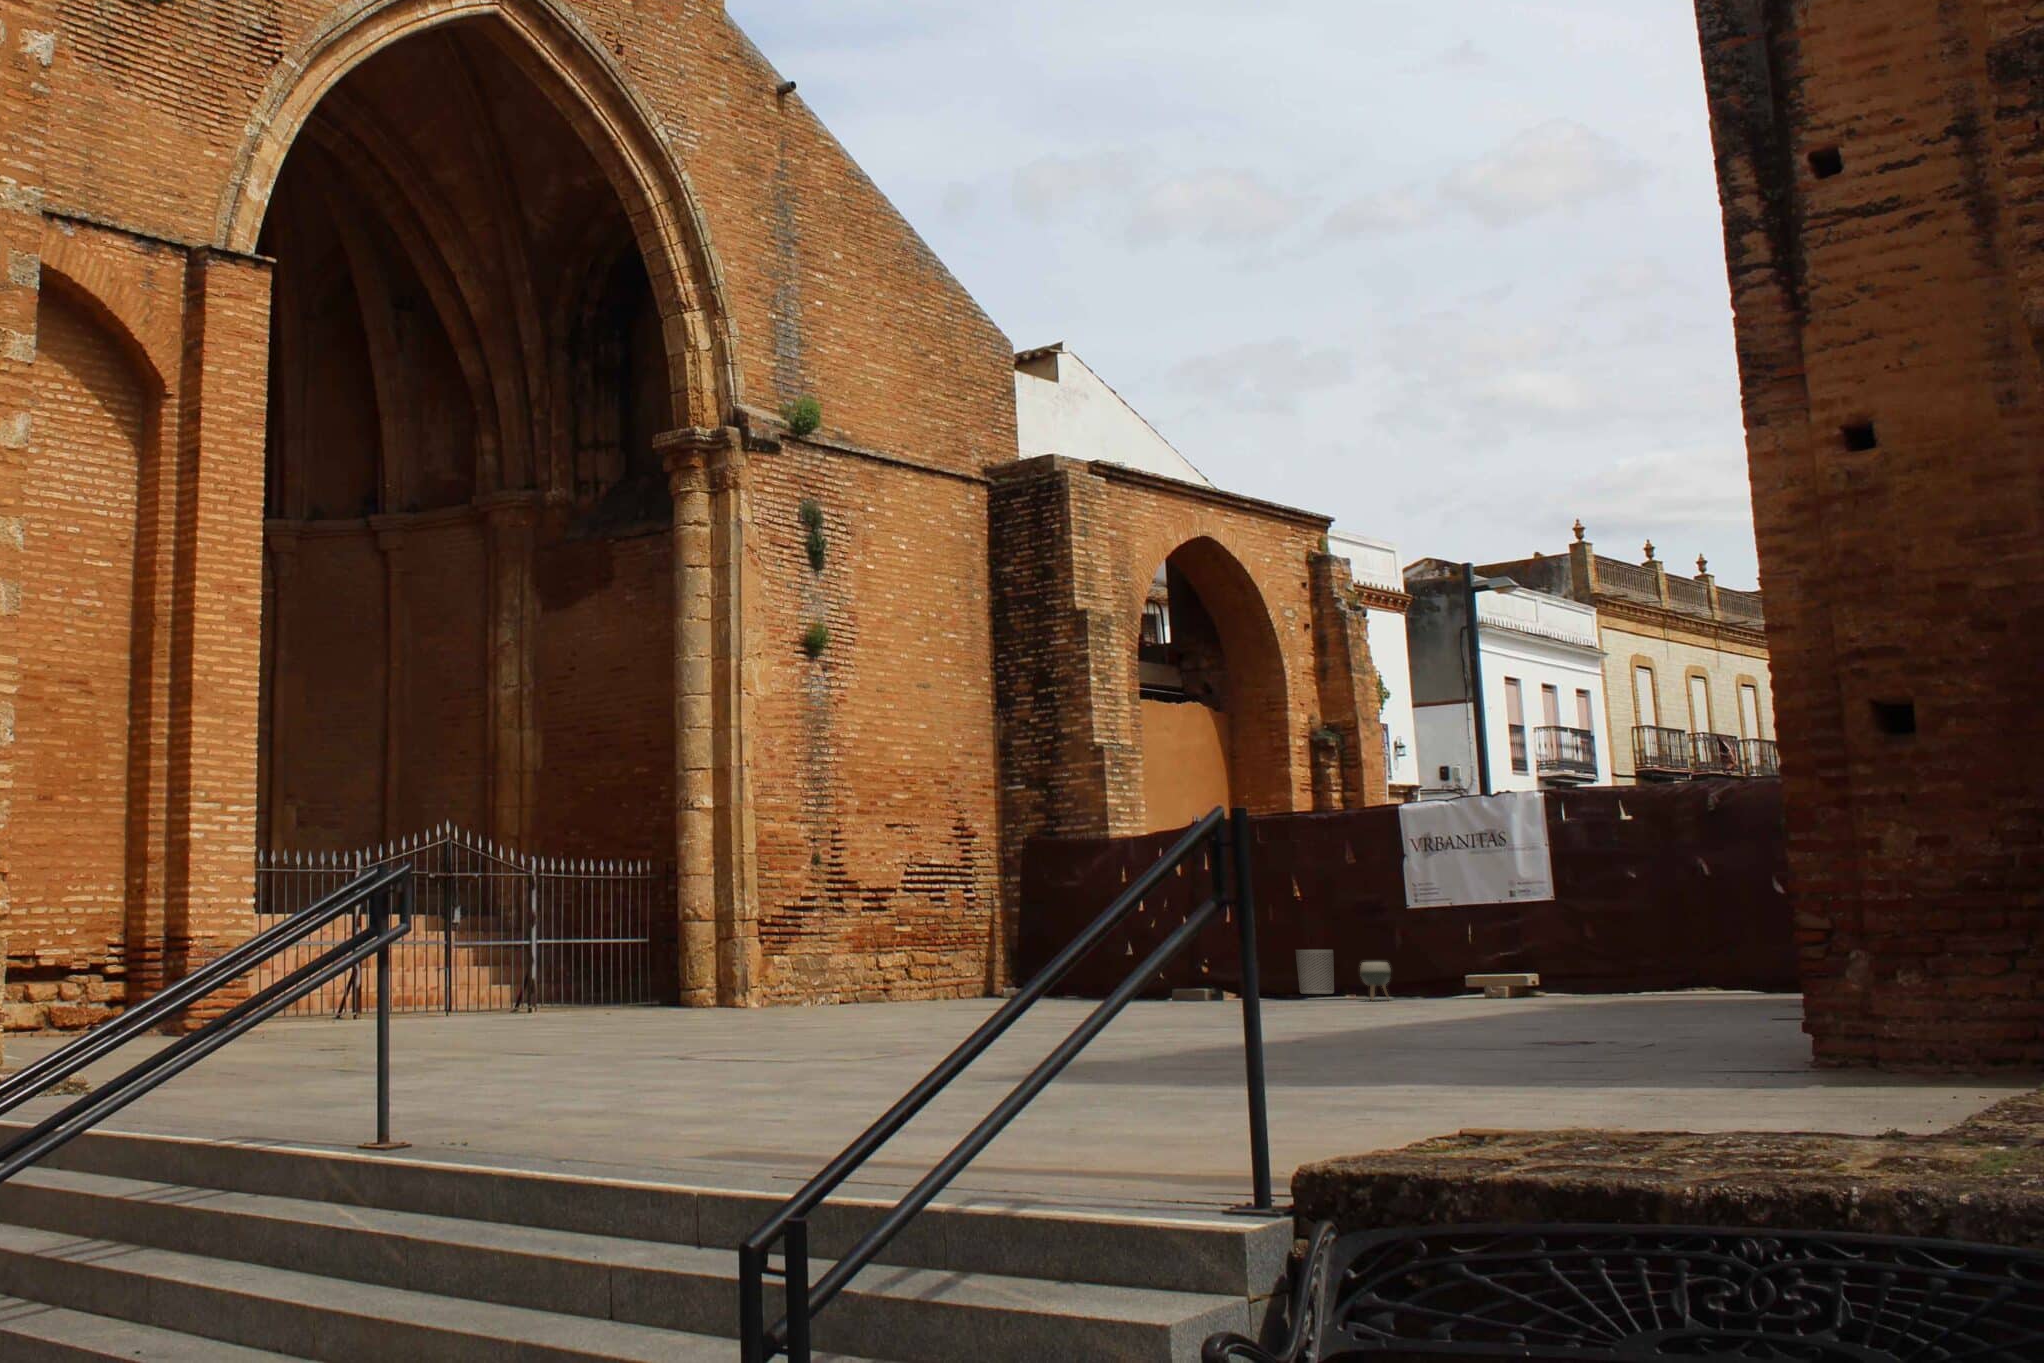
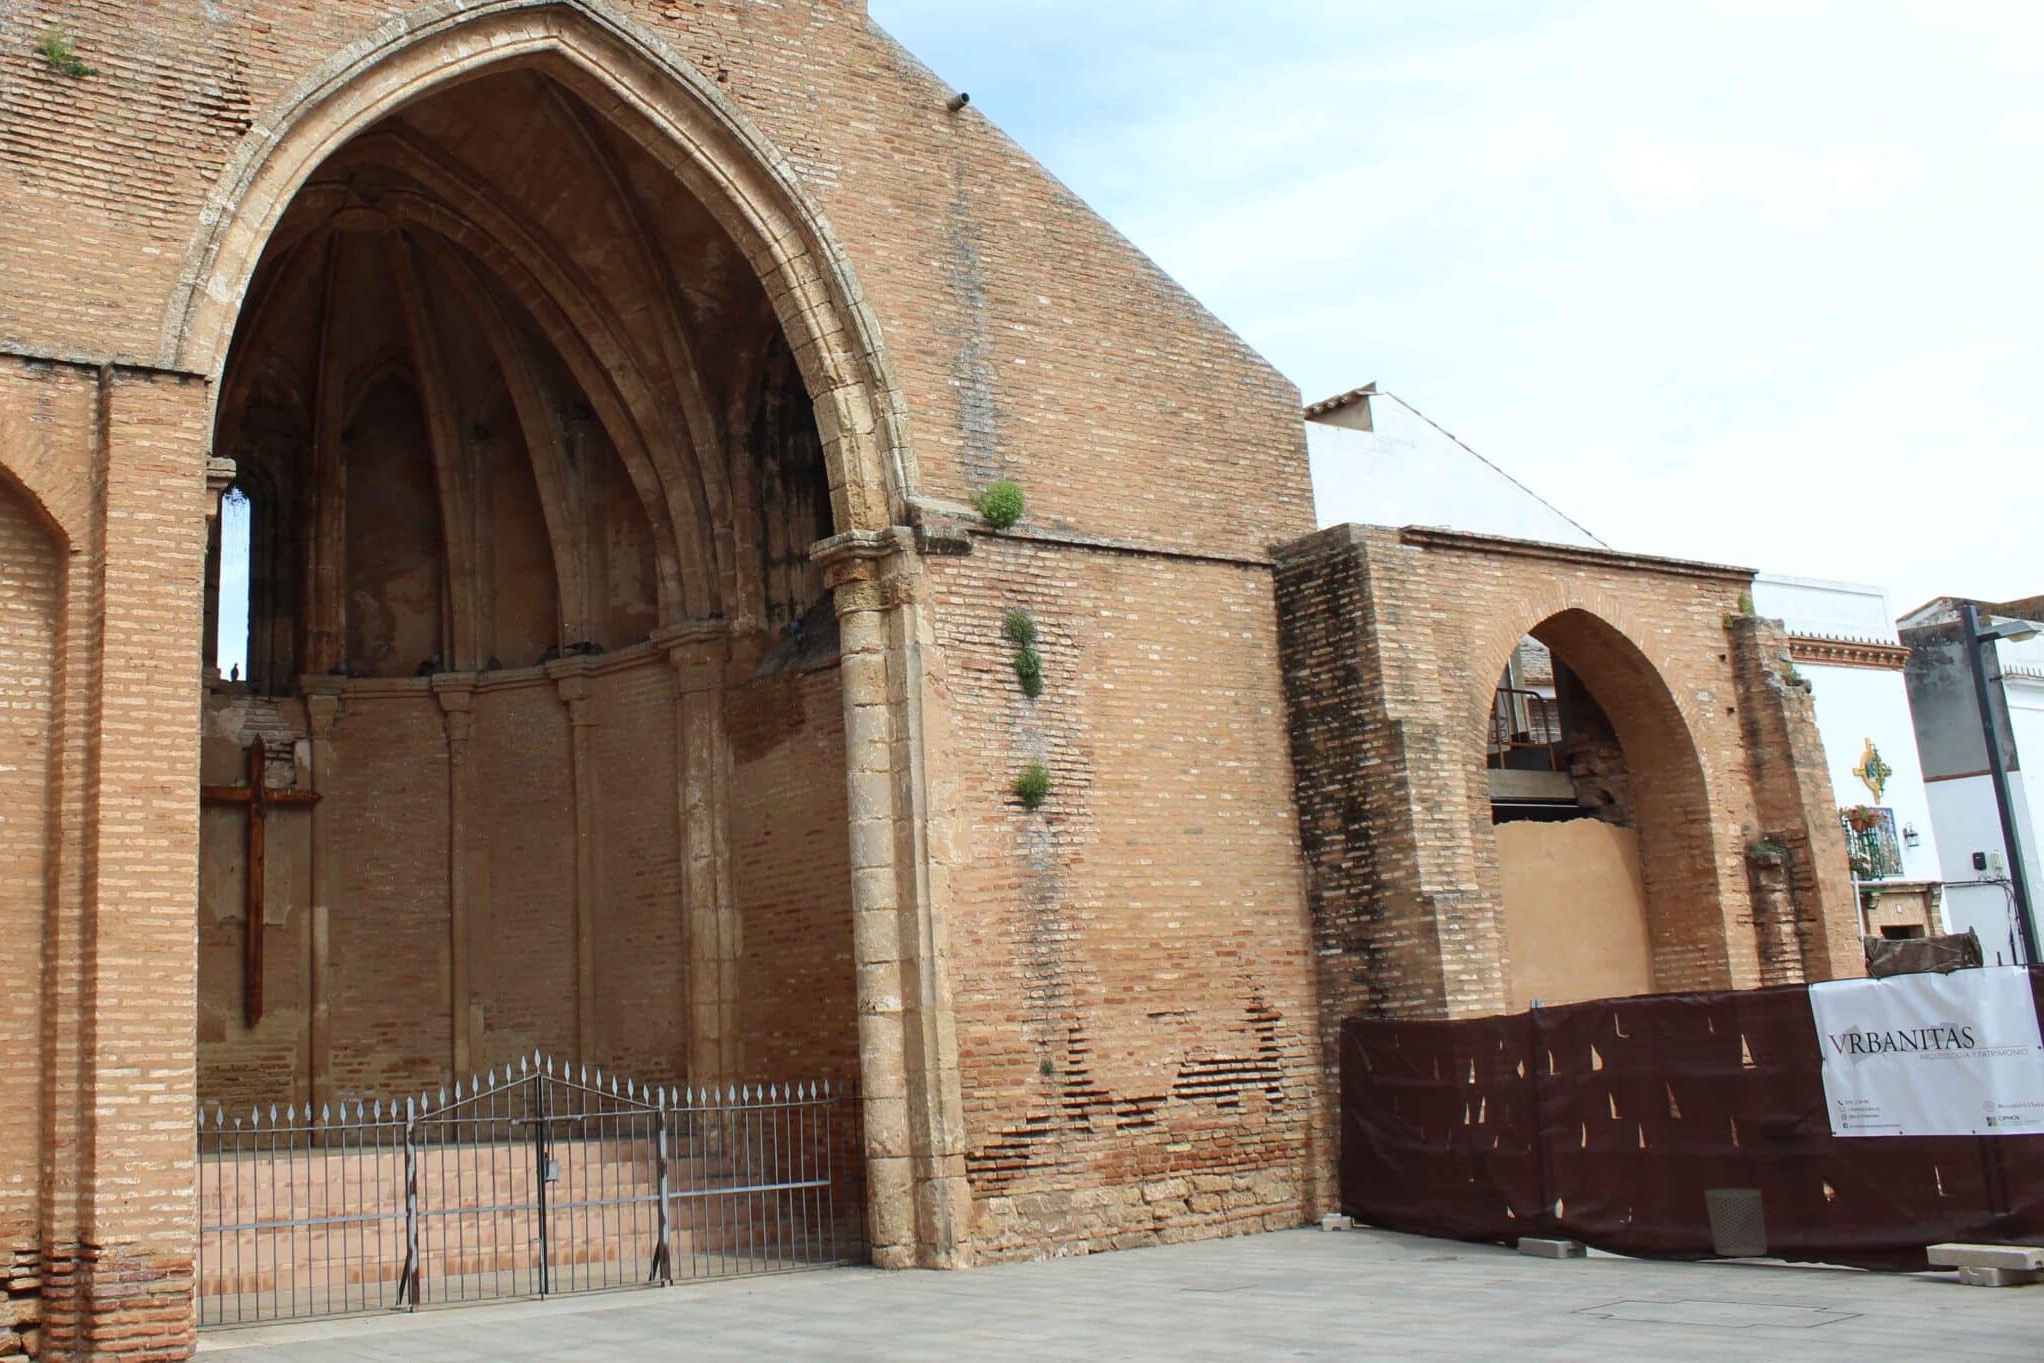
planter: present [1360,962,1391,1000] -> none [1782,1232,1833,1294]

